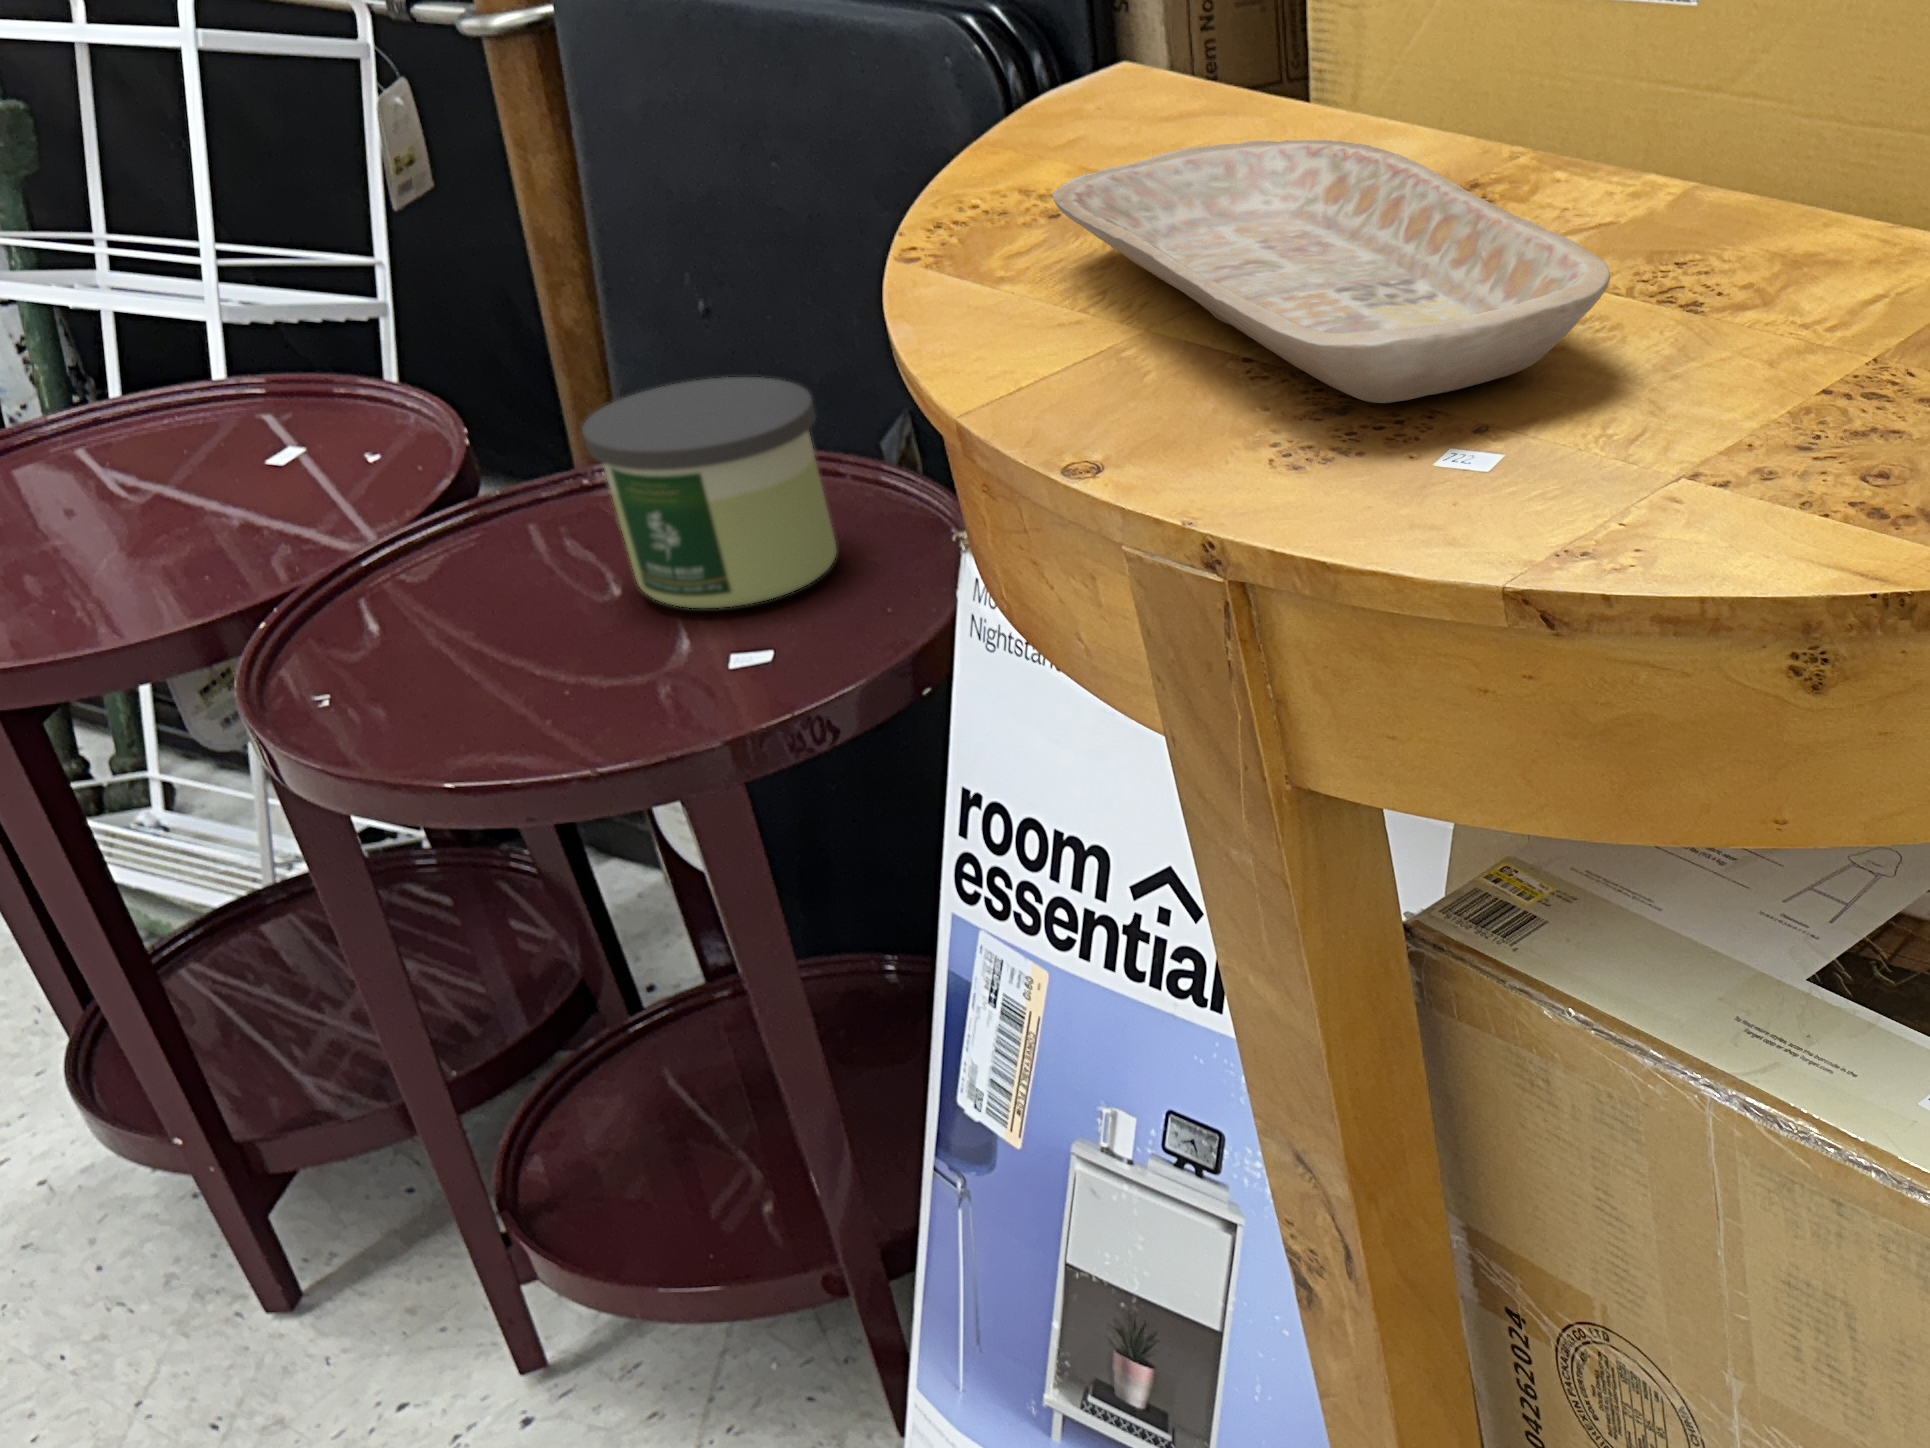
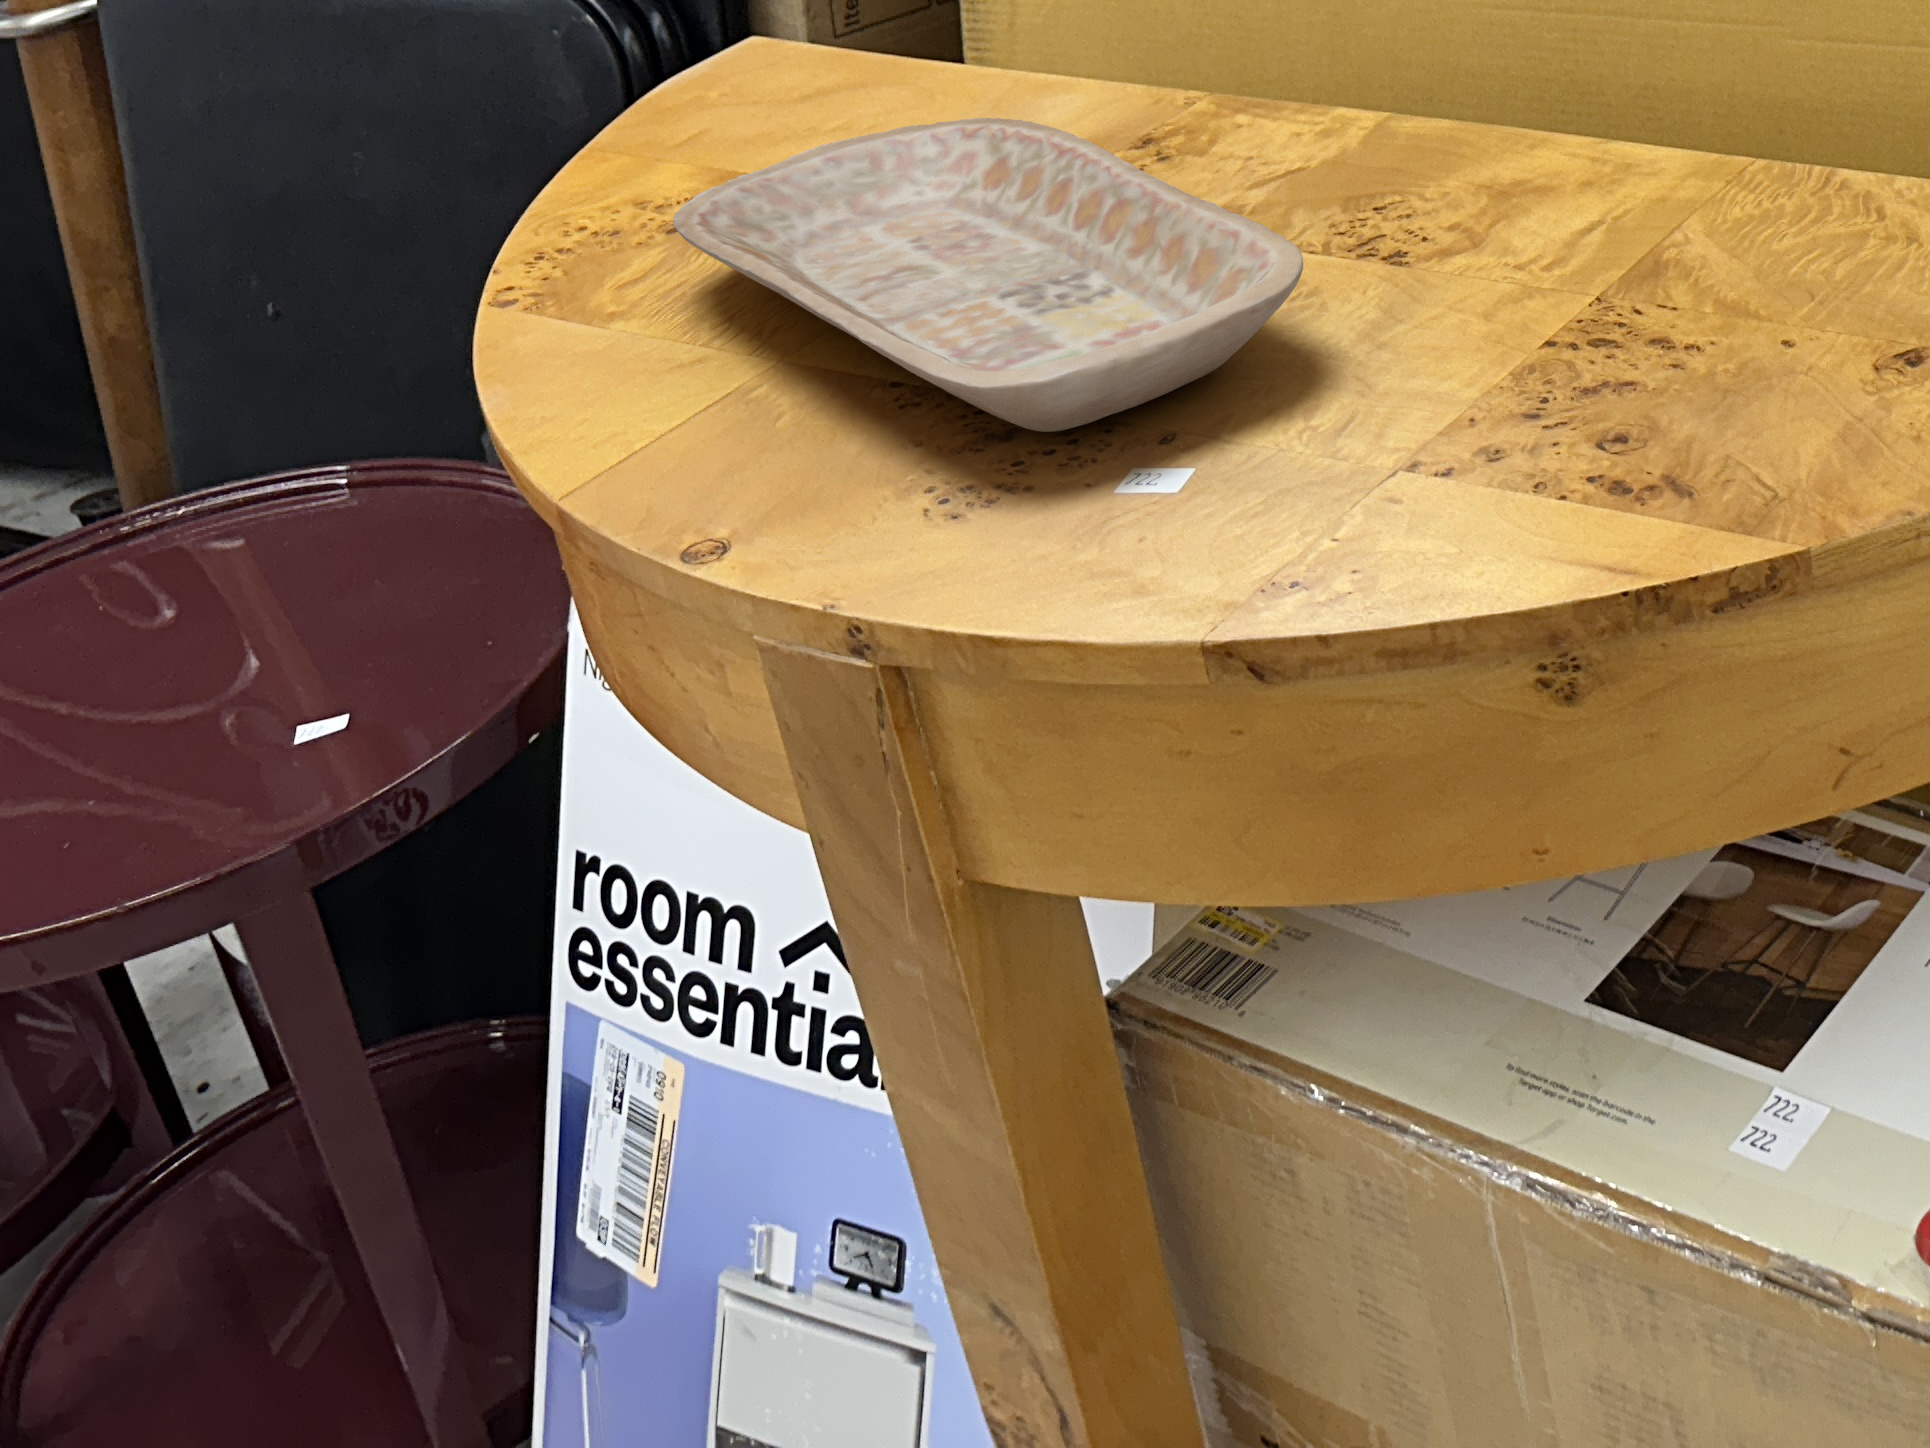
candle: present [582,377,837,608] -> none [101,396,417,678]

